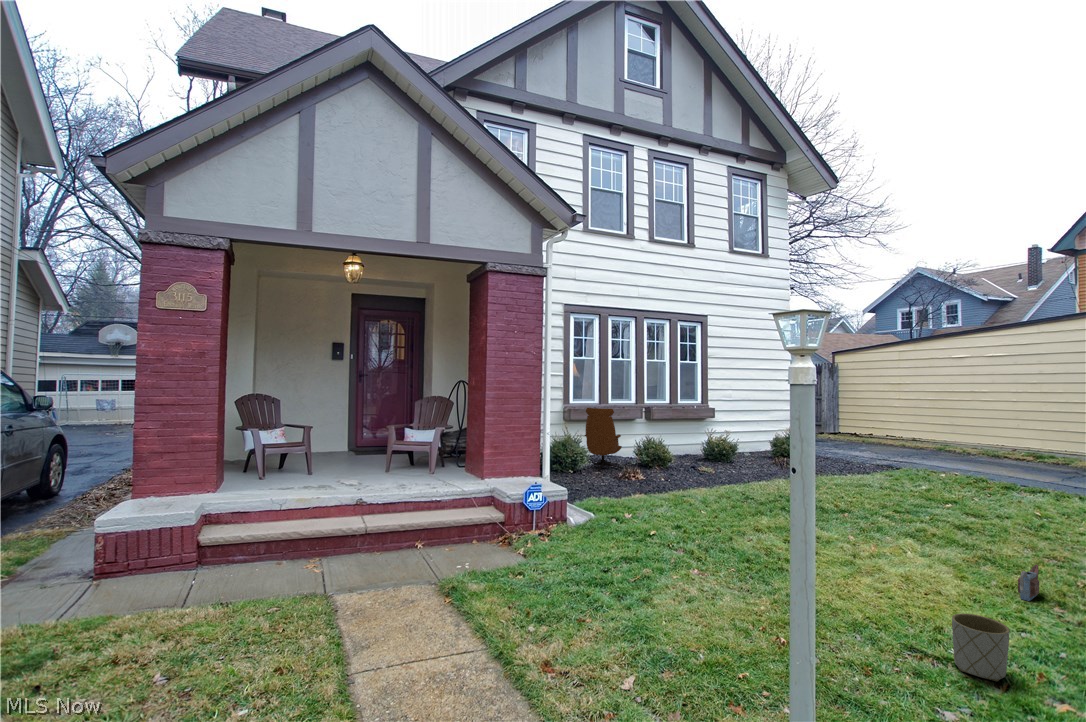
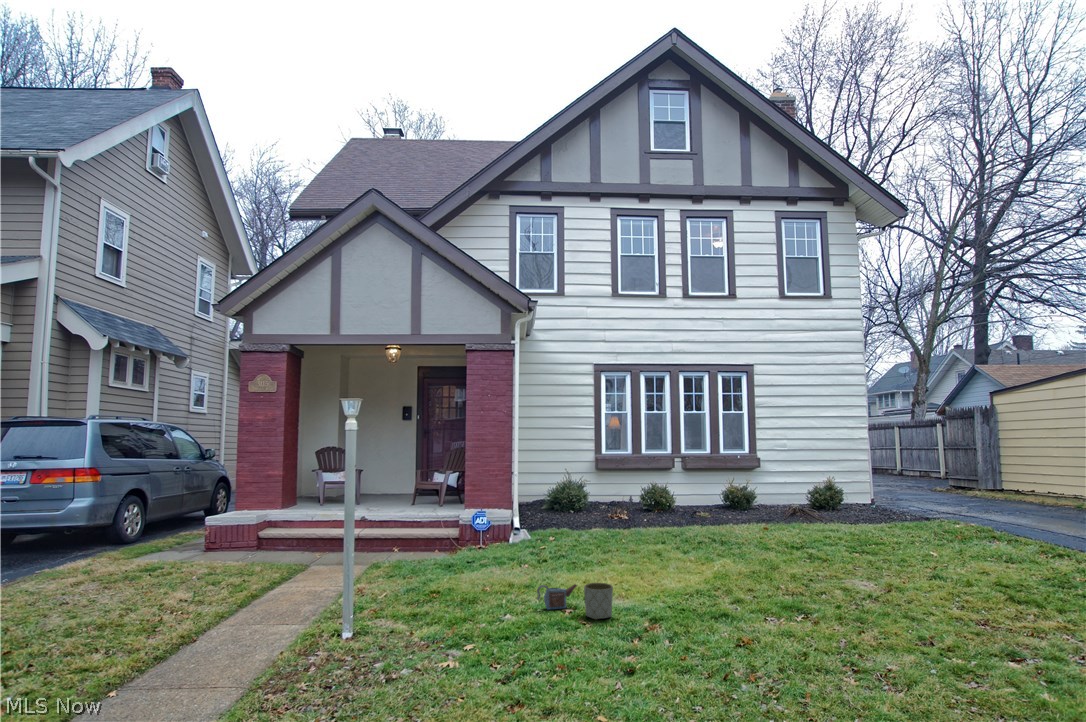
lounge chair: present [585,408,622,471] -> none [599,456,650,514]
watering can: present [1018,565,1039,601] -> present [537,584,577,610]

